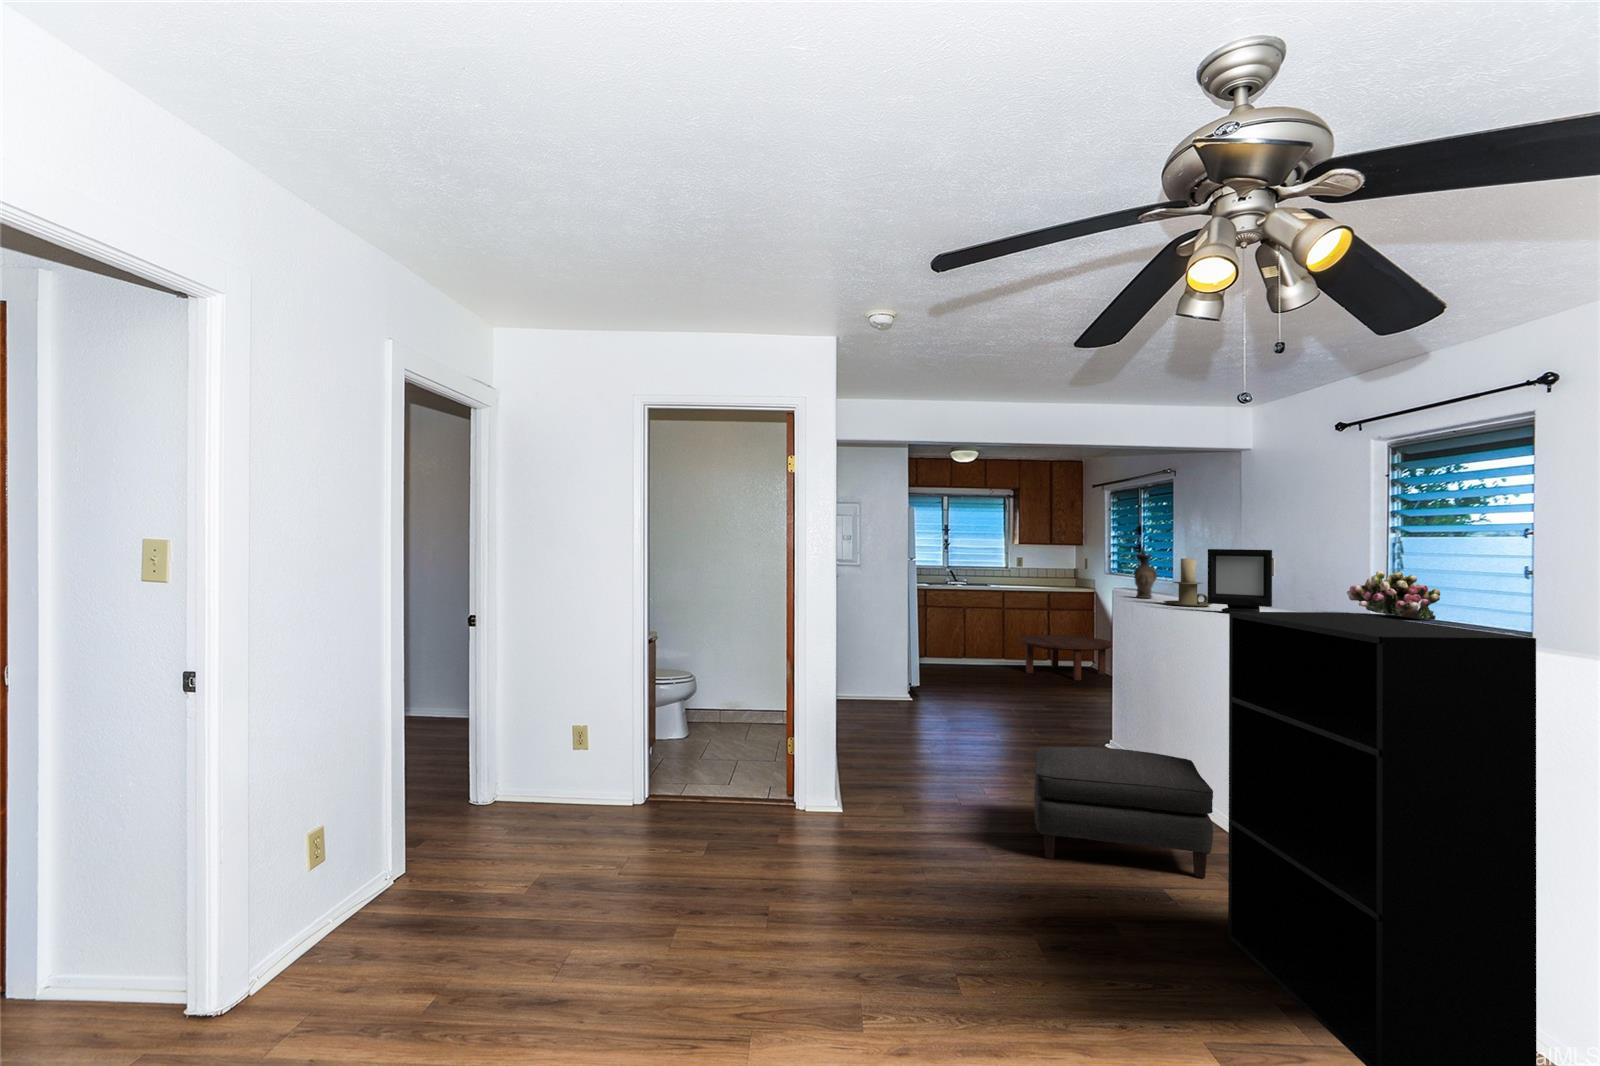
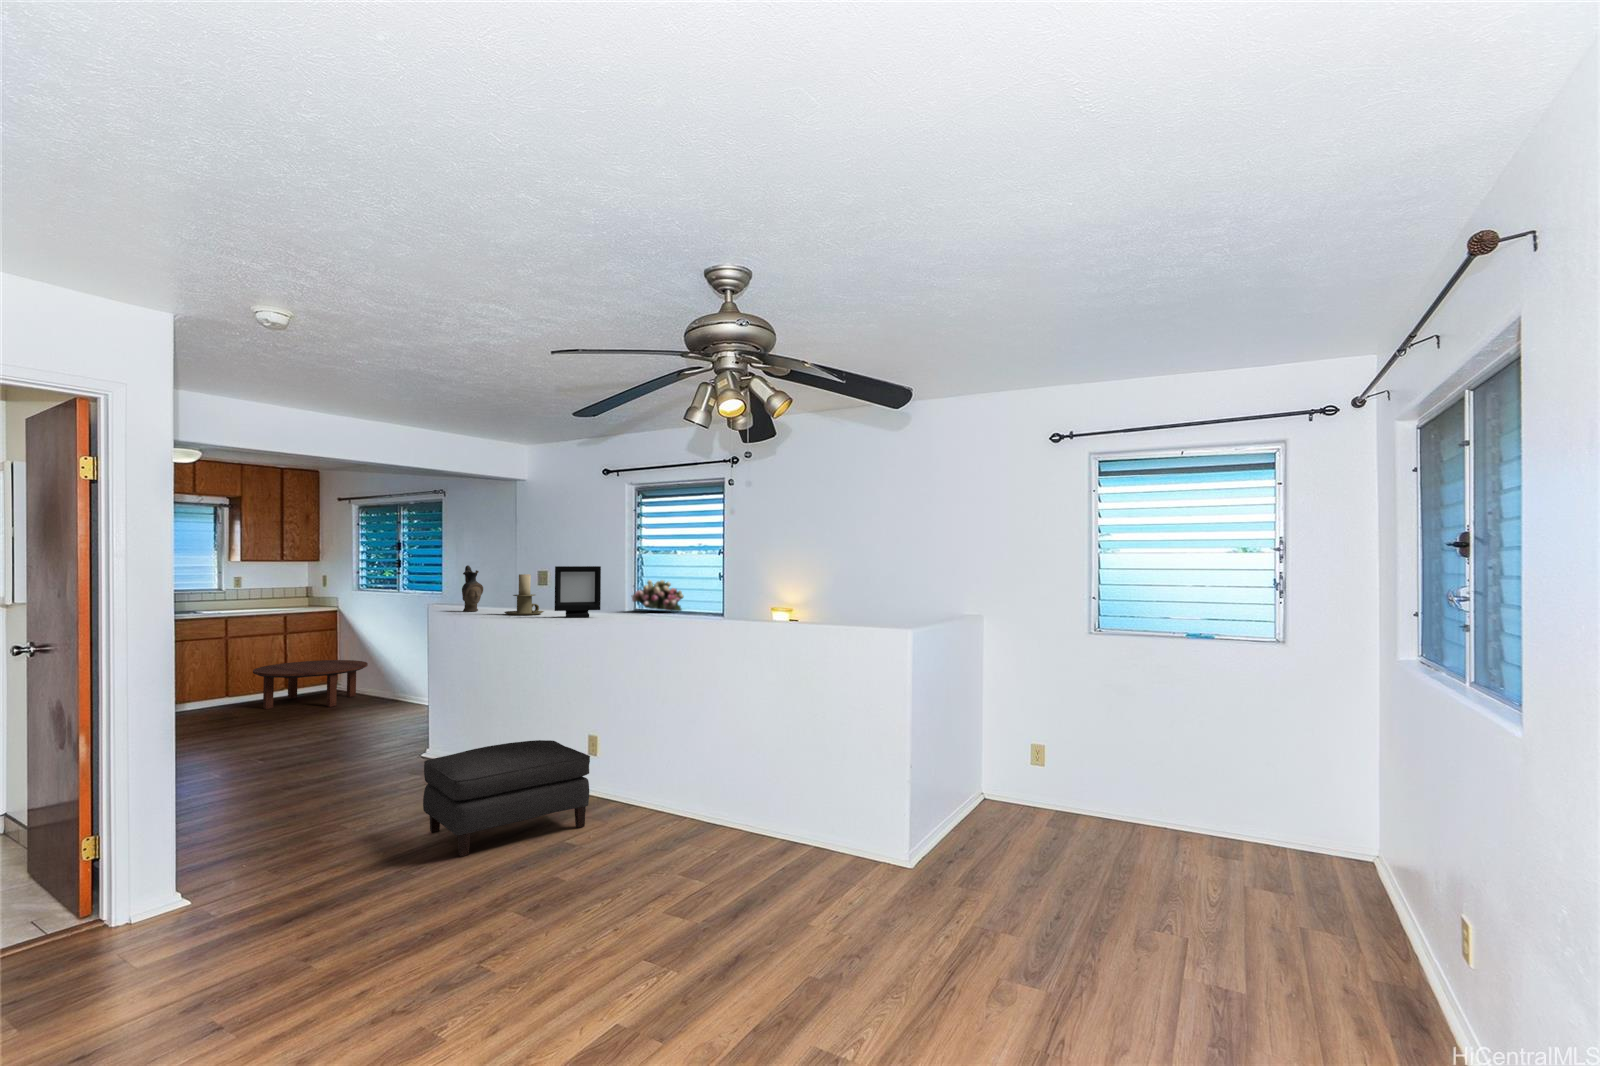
bookshelf: present [1228,612,1537,1066] -> none [628,609,797,886]

